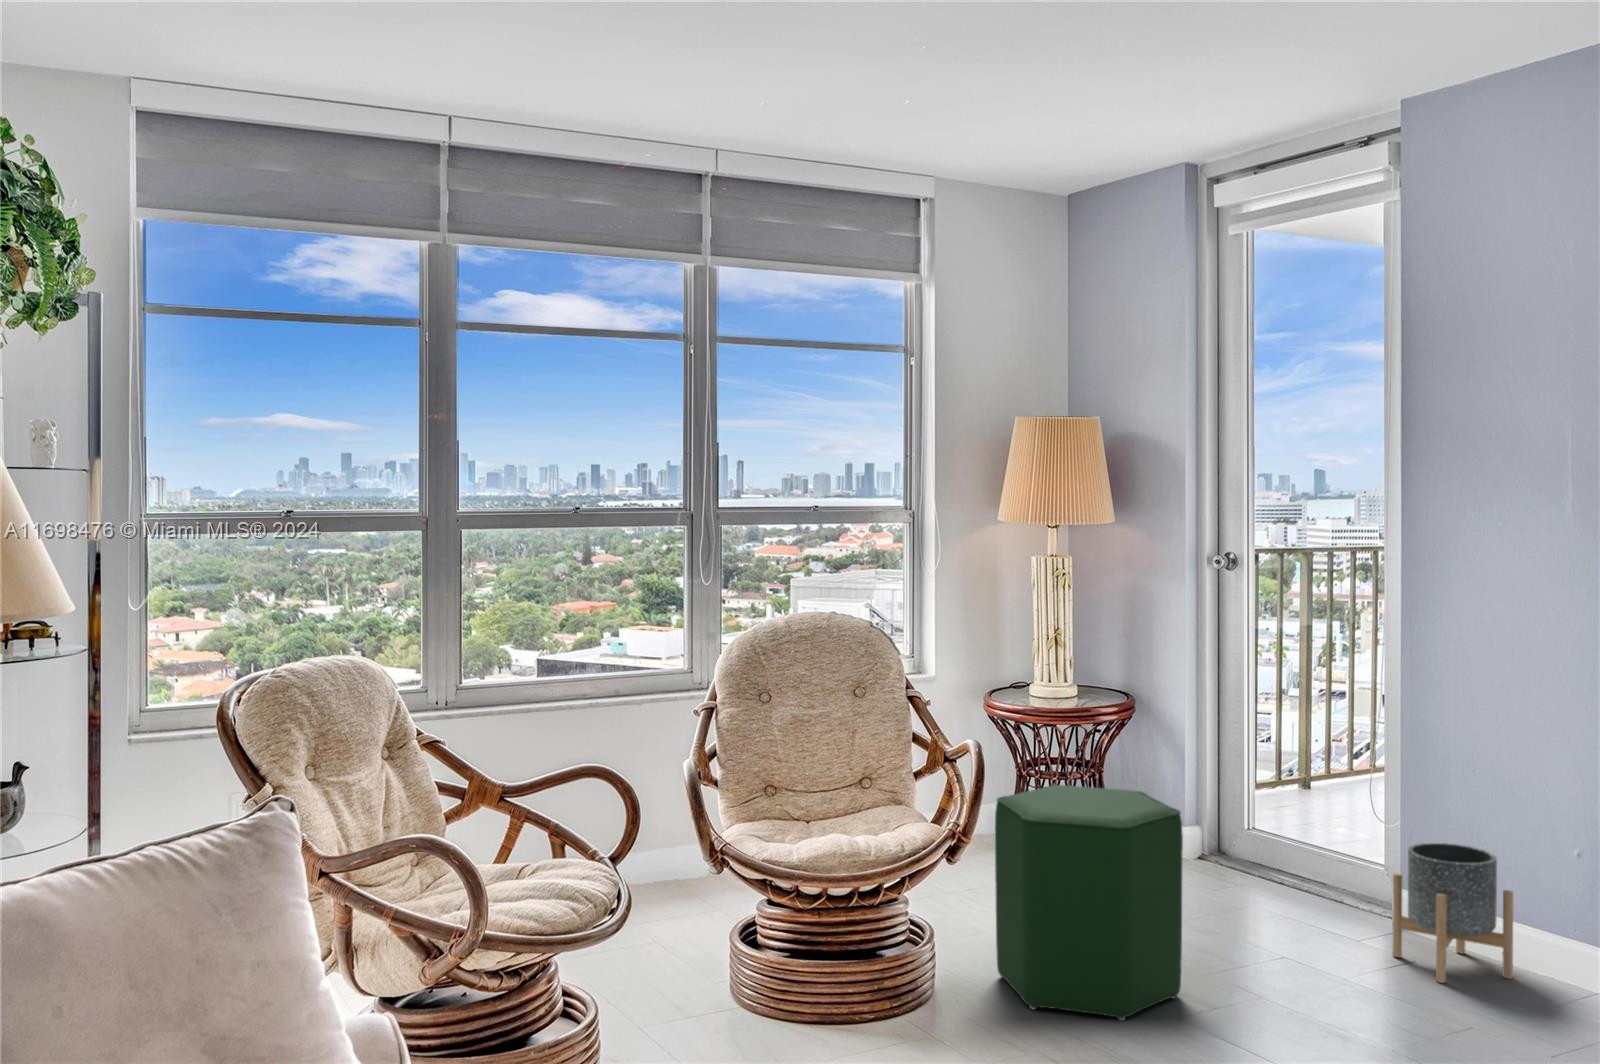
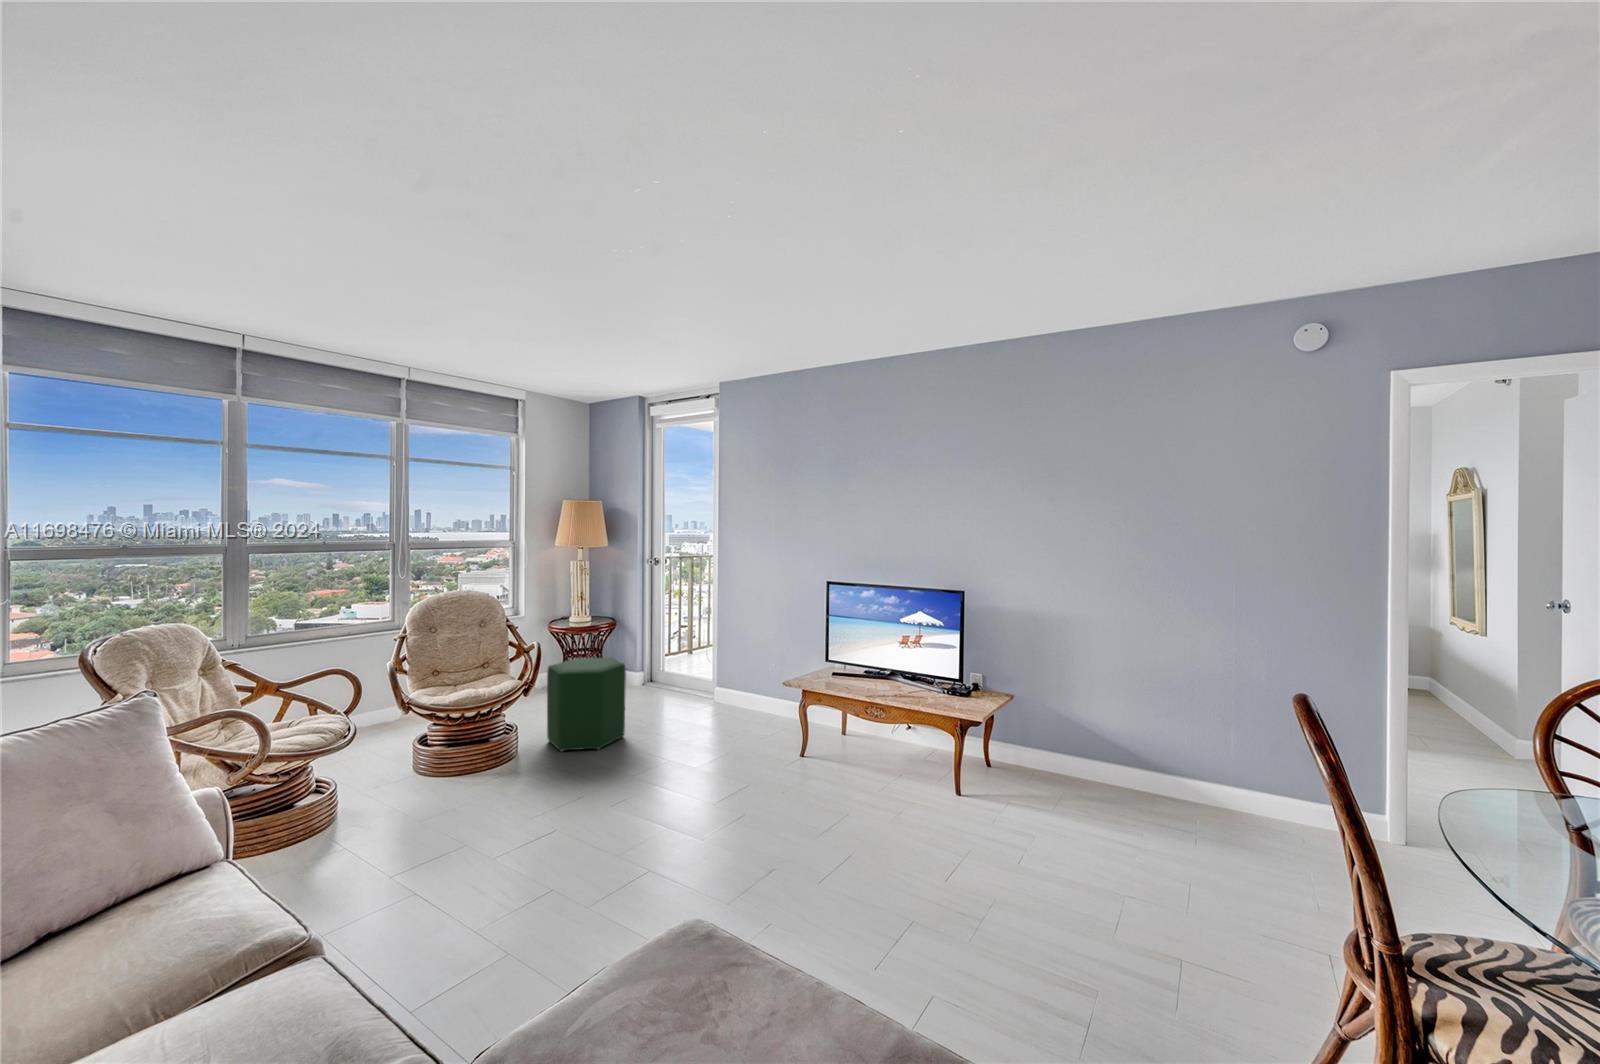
planter: present [1392,843,1513,983] -> none [708,667,747,718]

